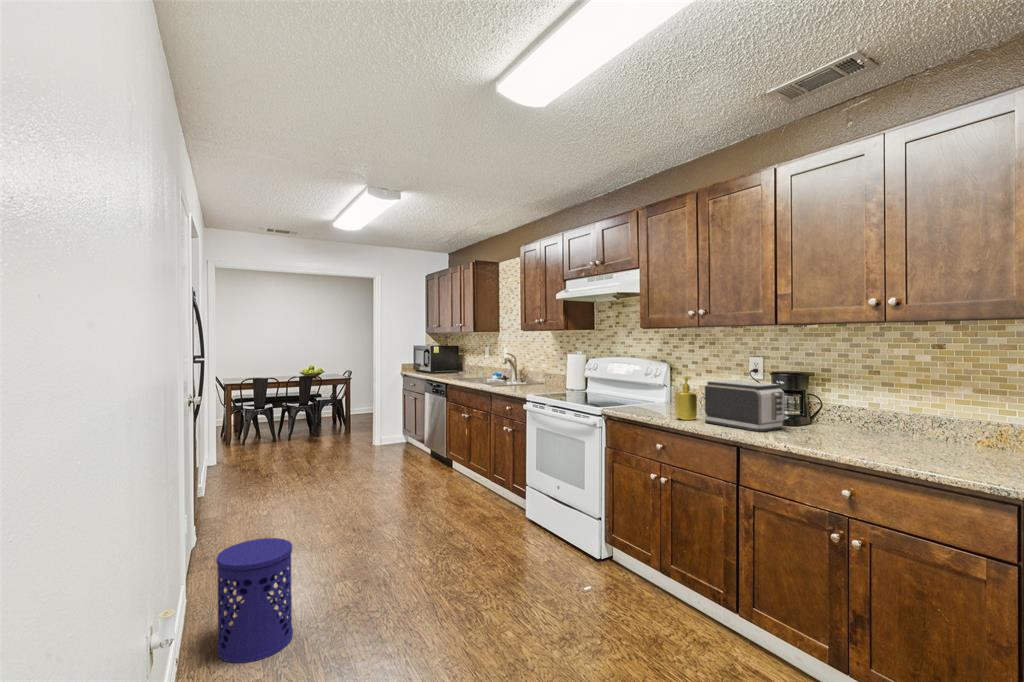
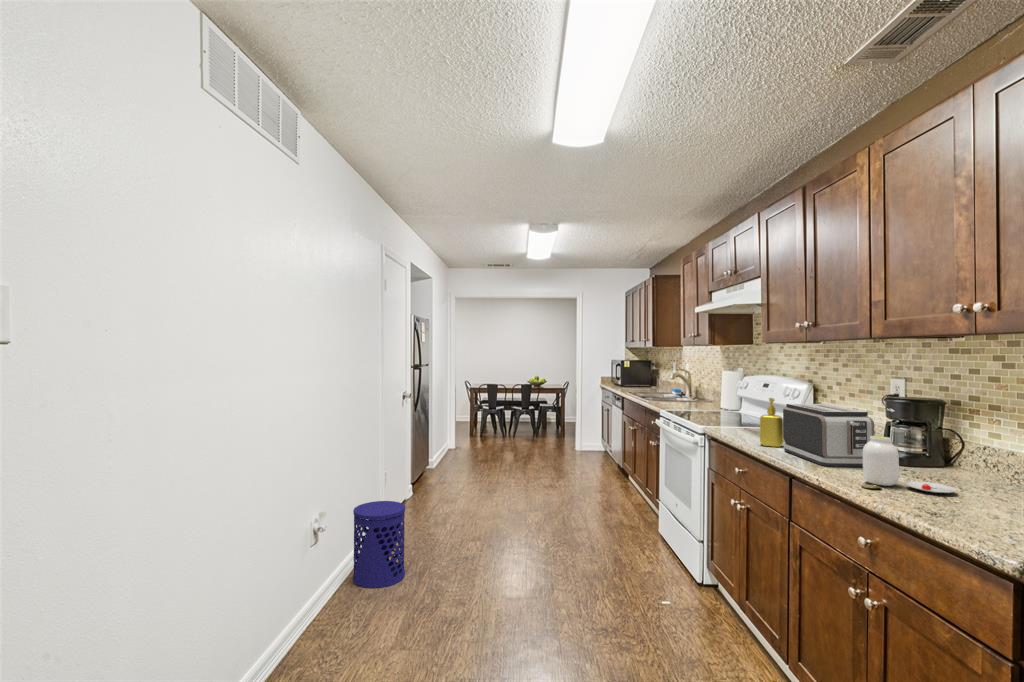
jar: none [808,403,878,445] -> present [862,436,957,493]

